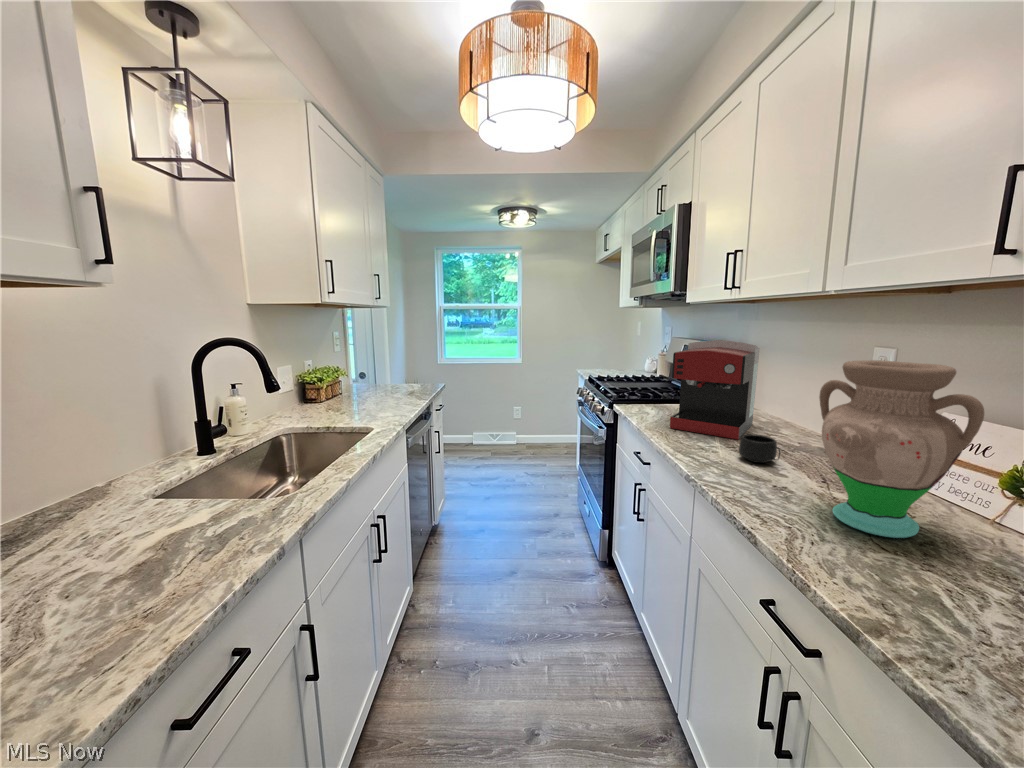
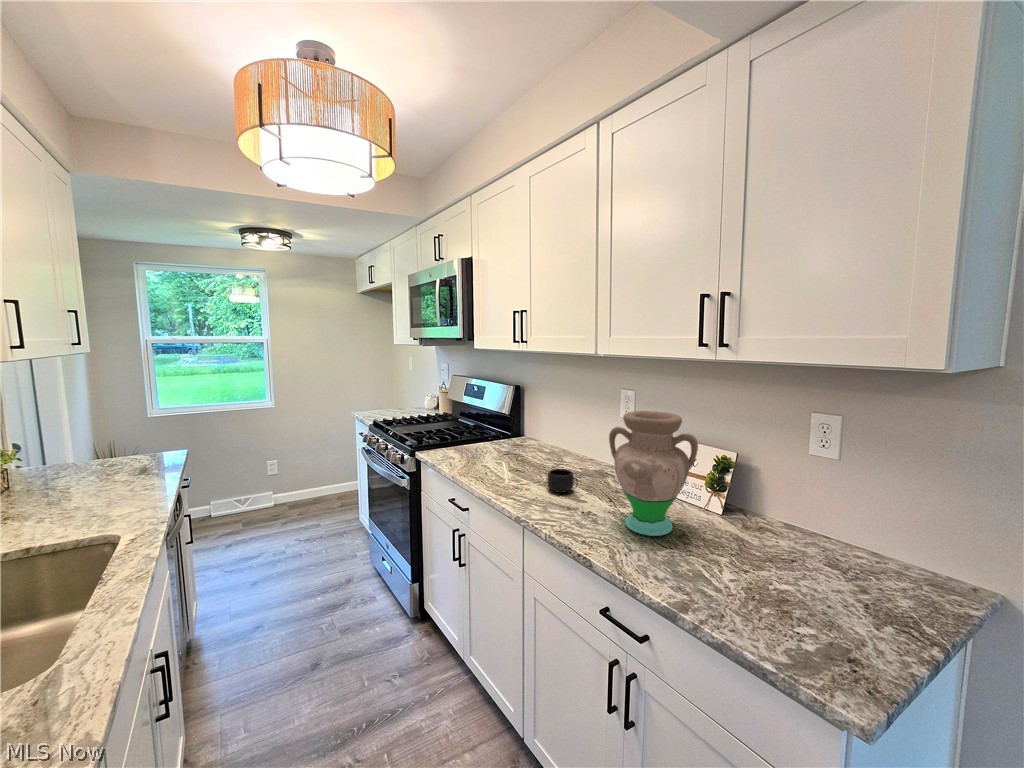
coffee maker: present [670,340,760,439] -> none [481,388,542,473]

